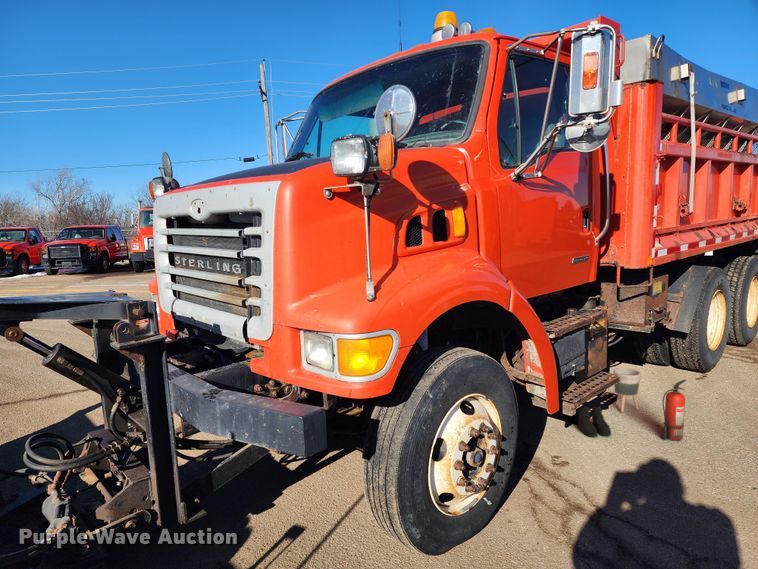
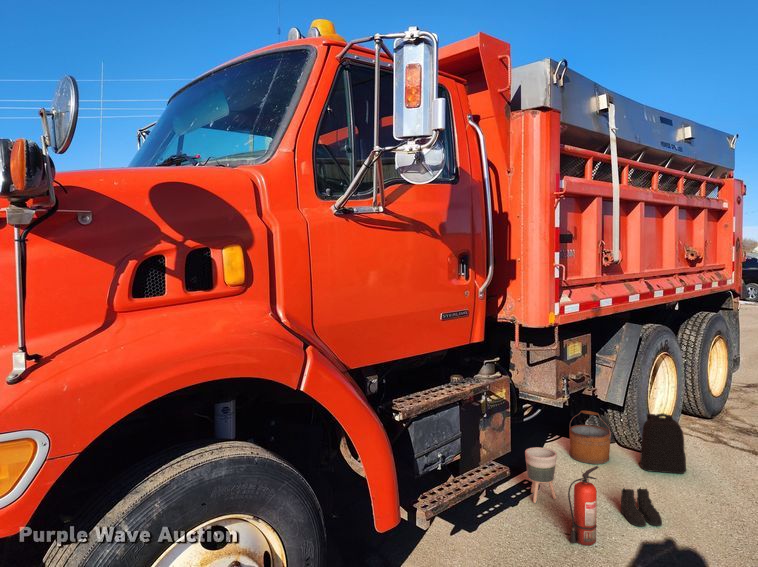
bucket: none [636,340,674,383] -> present [569,410,611,464]
backpack: none [698,340,739,389] -> present [640,413,686,474]
boots: present [578,406,611,437] -> present [621,488,662,527]

